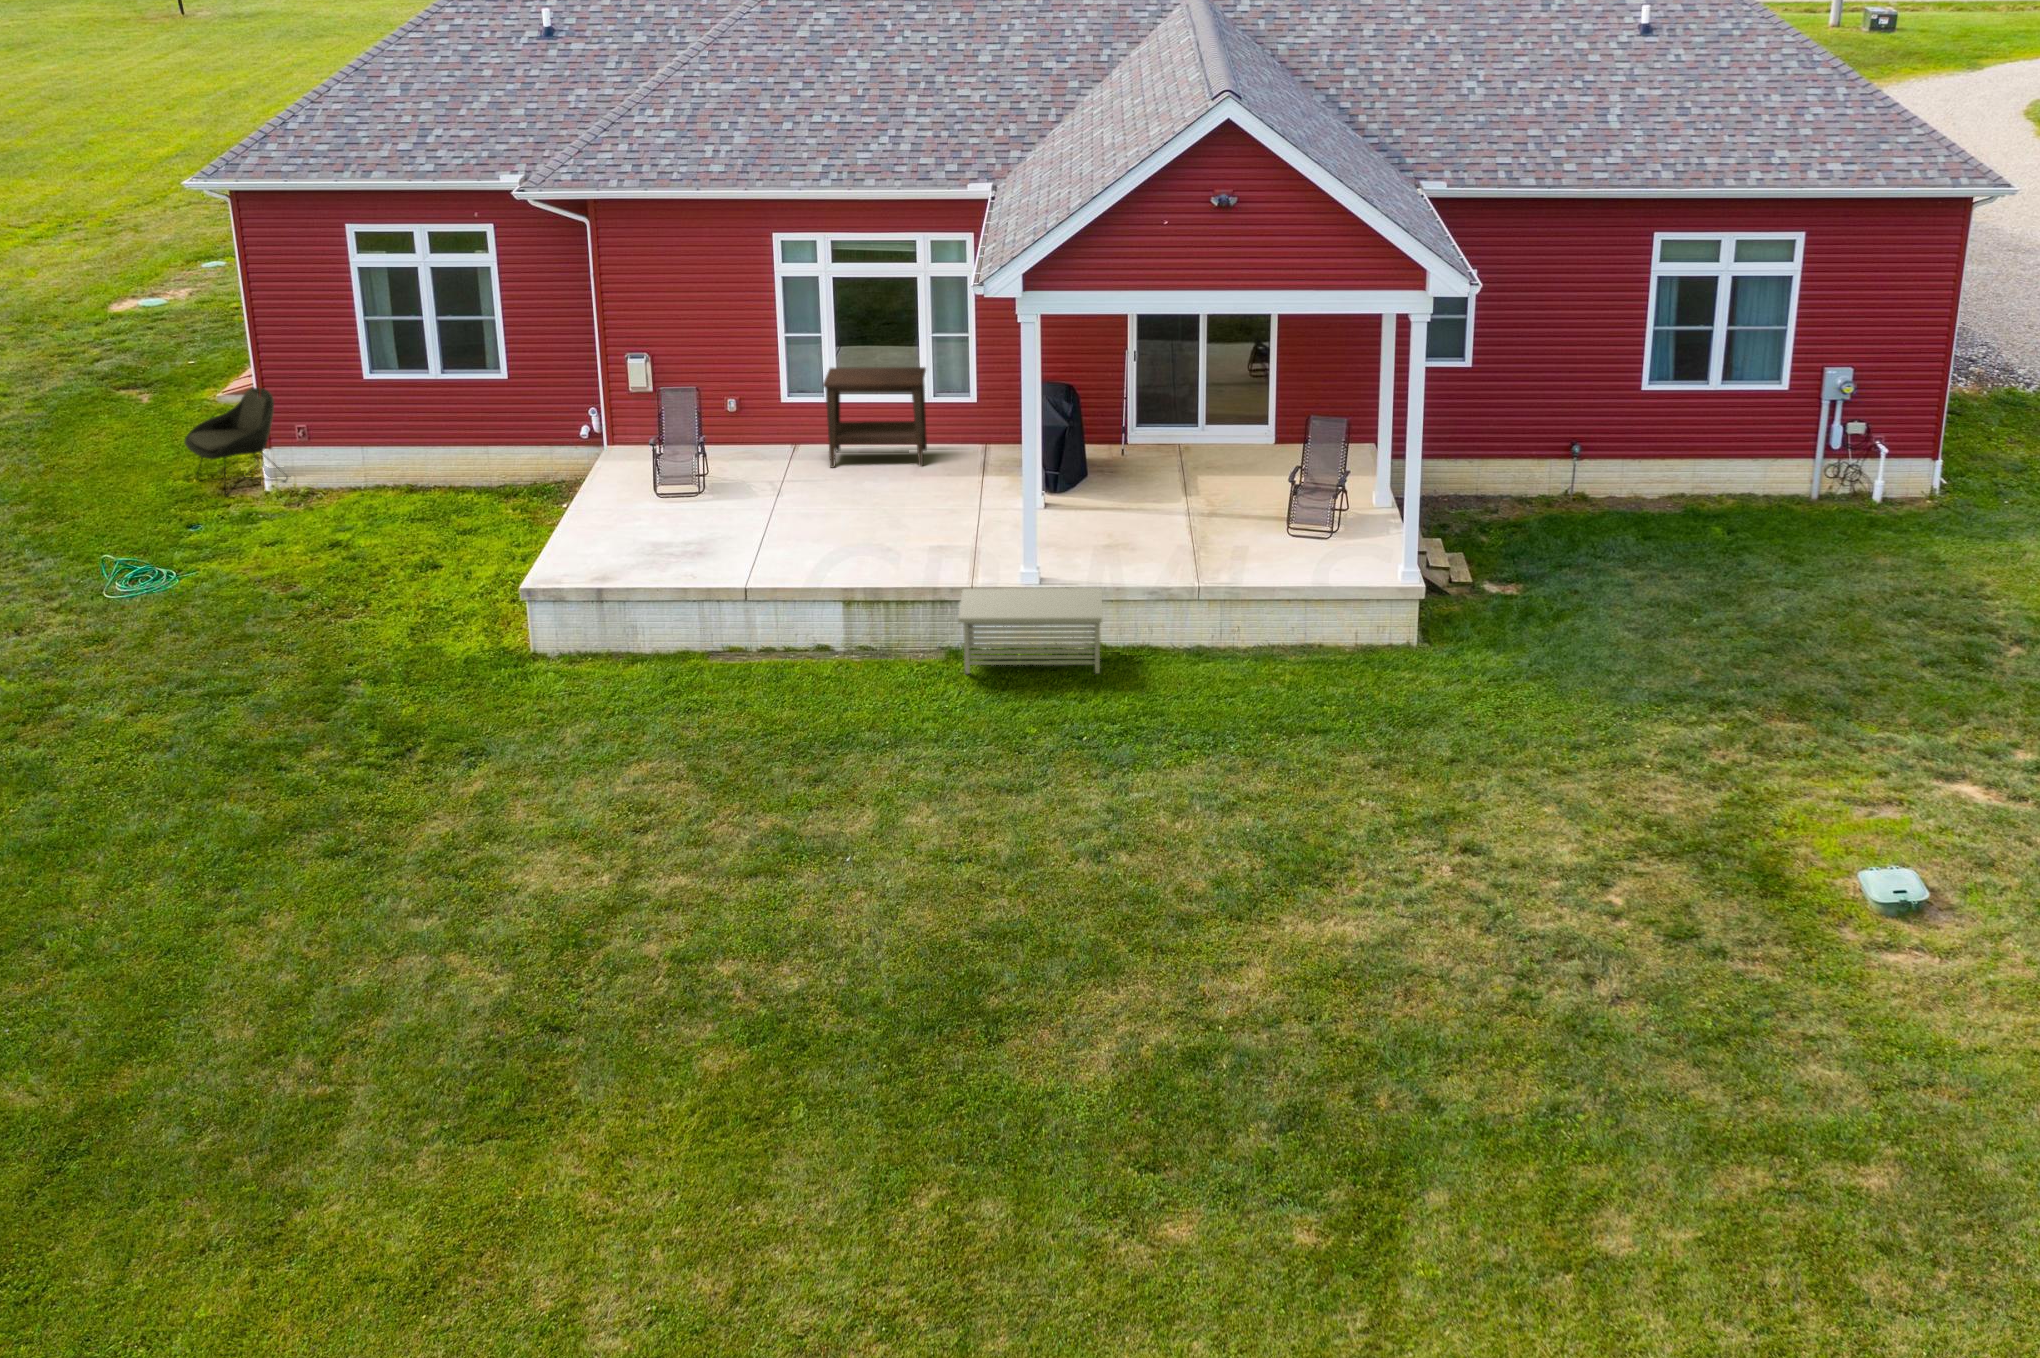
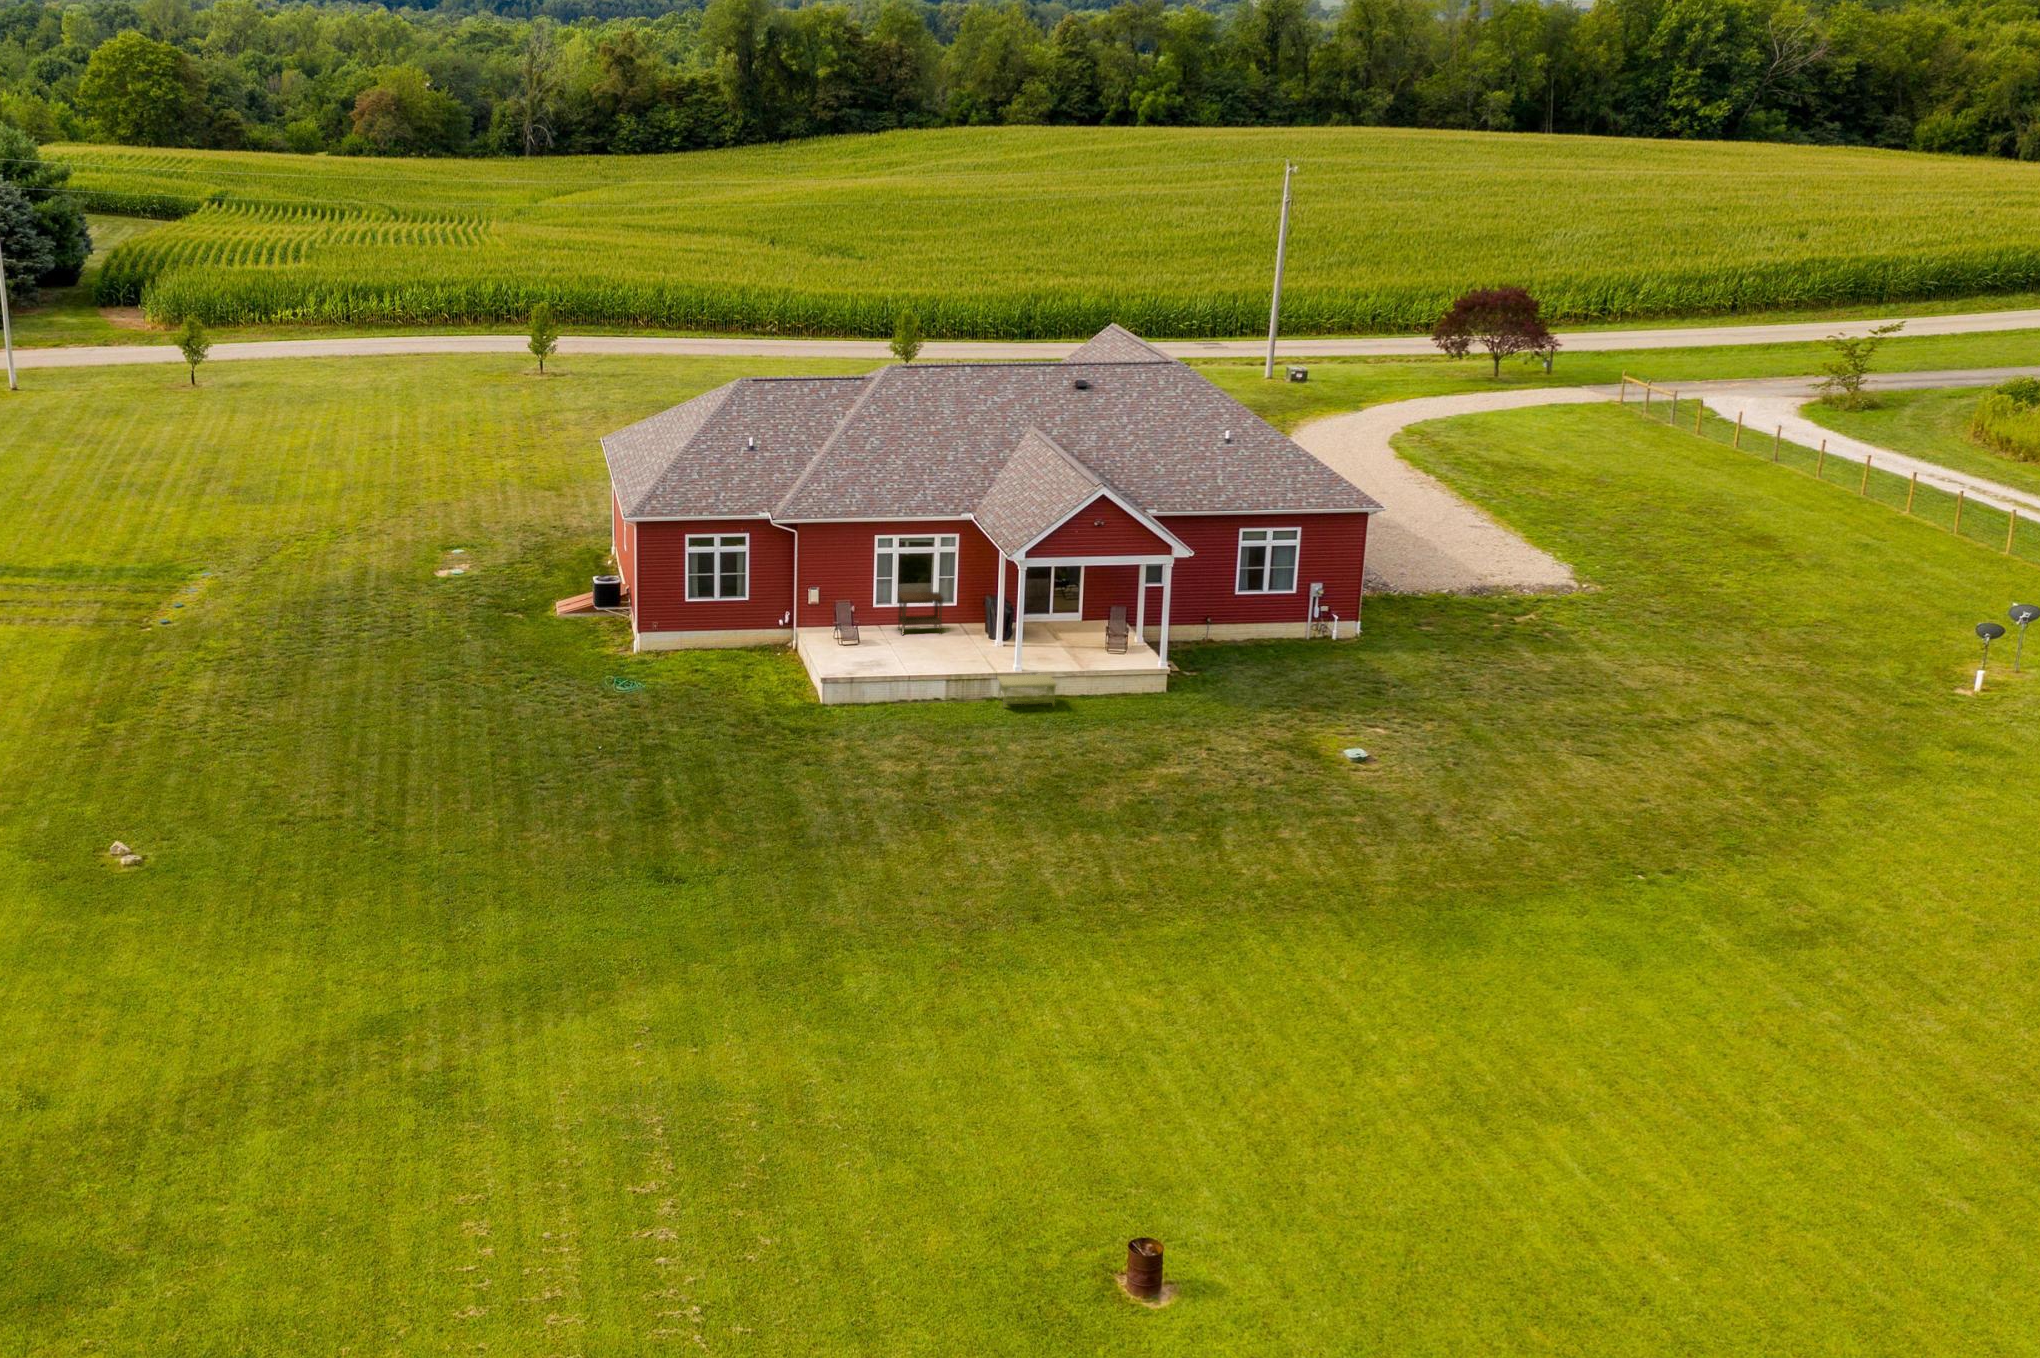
lounge chair: present [184,388,288,497] -> none [610,607,654,655]

